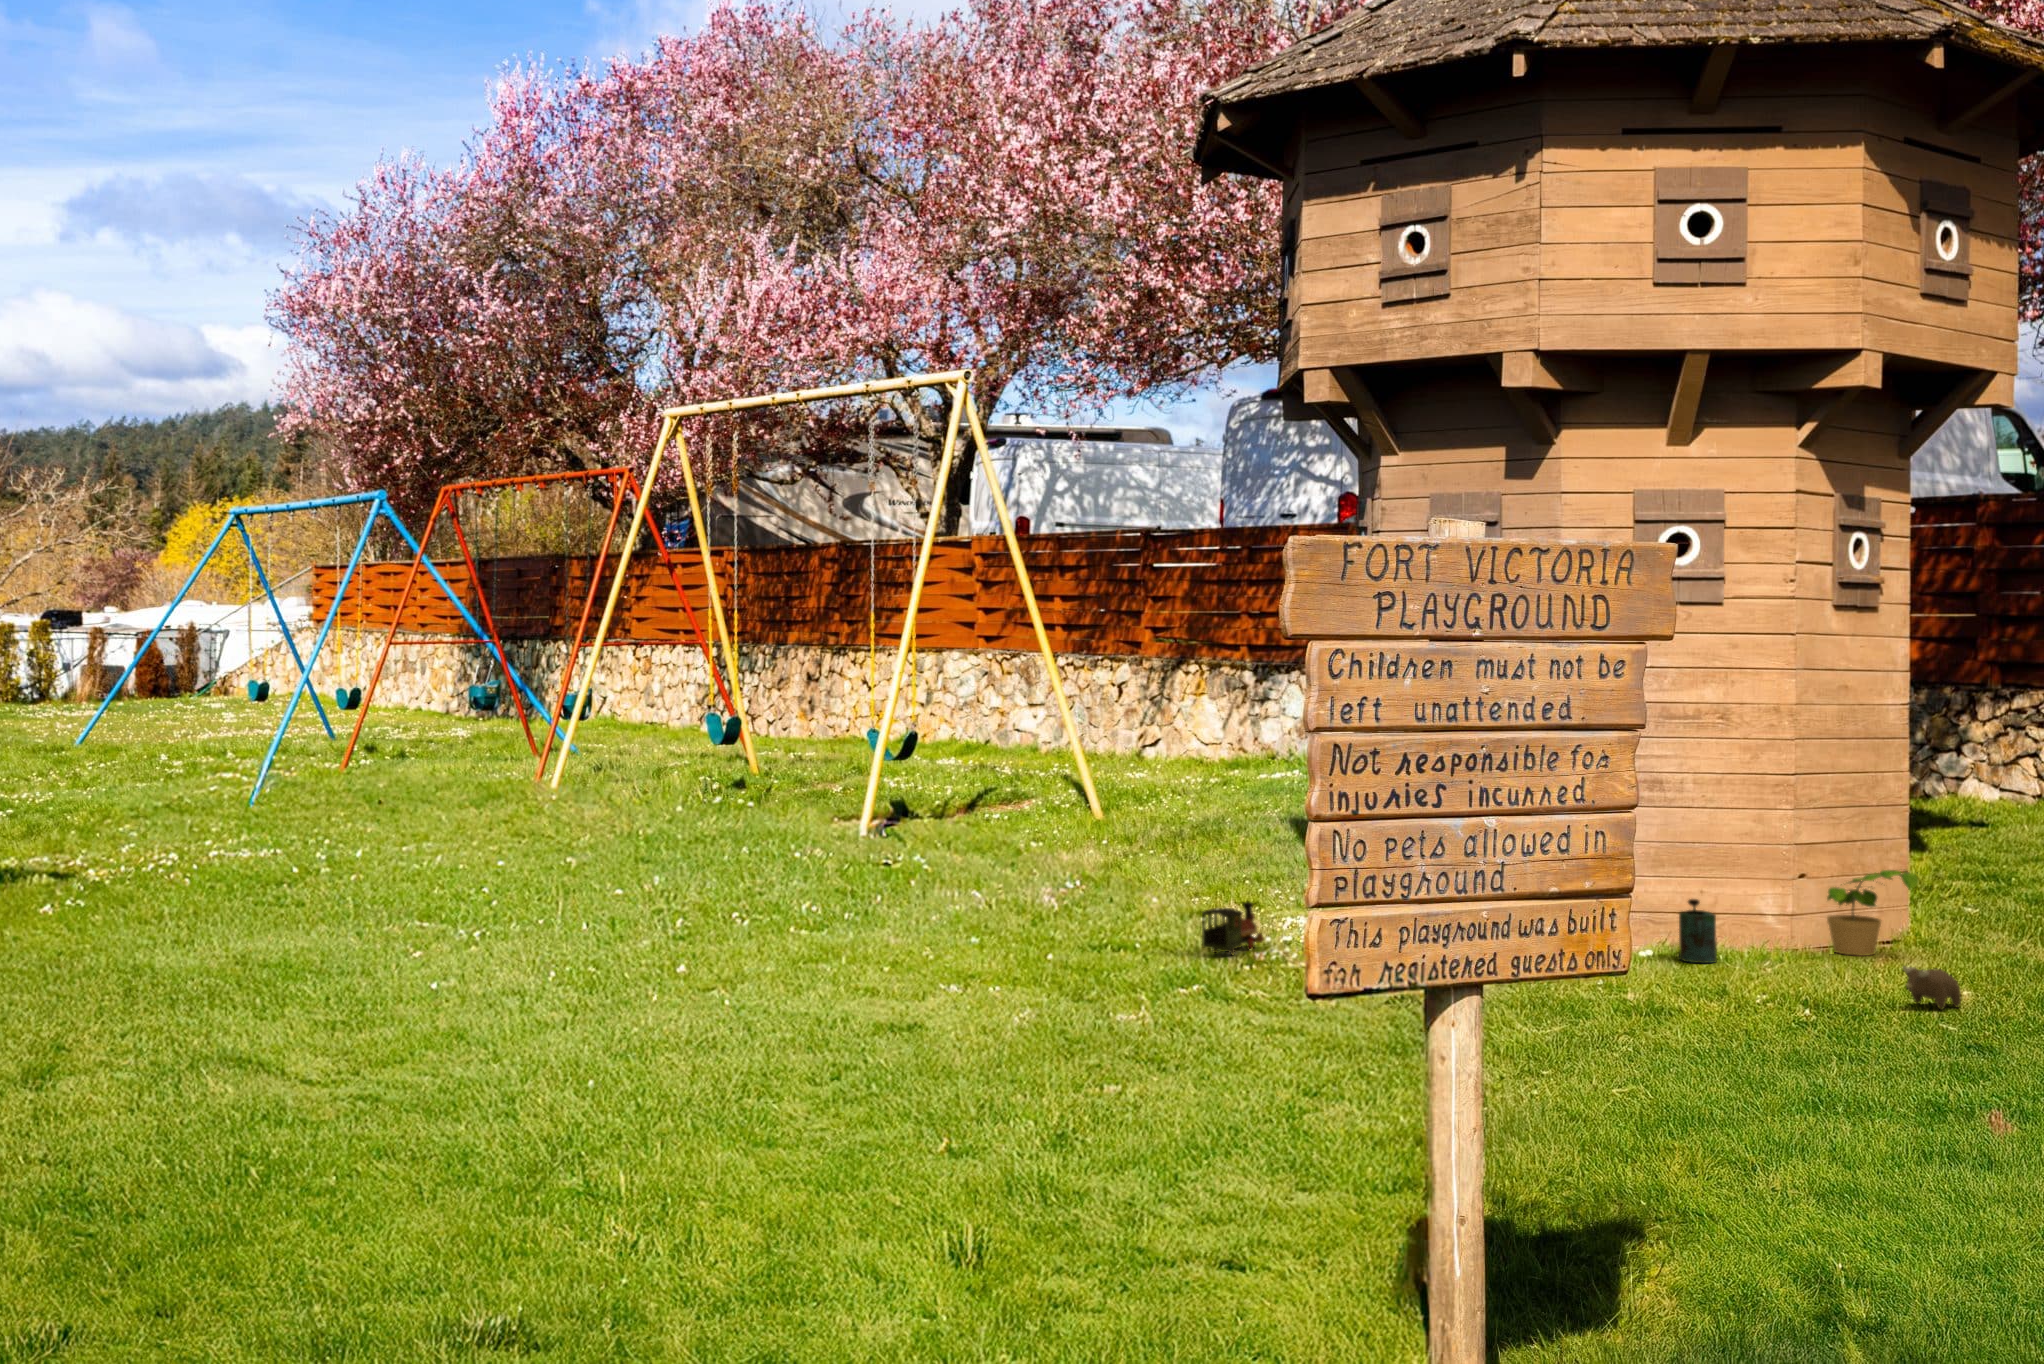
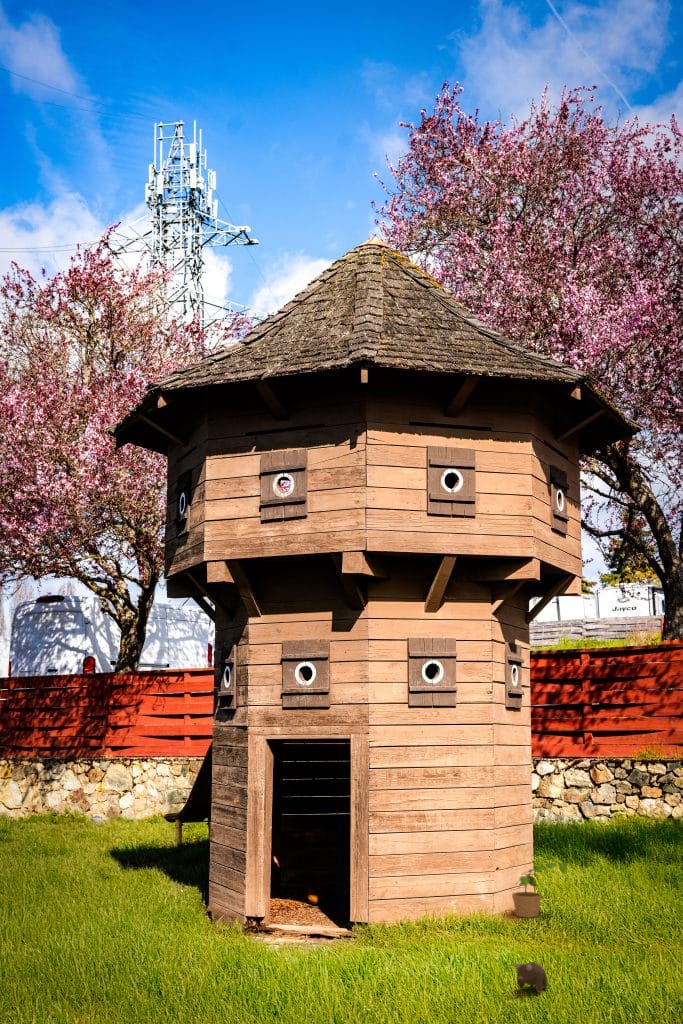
watering can: present [1679,899,1717,963] -> none [445,892,471,934]
toy train: present [1202,901,1264,956] -> none [159,925,195,968]
plush toy: present [1903,966,1961,1009] -> present [515,962,547,992]

